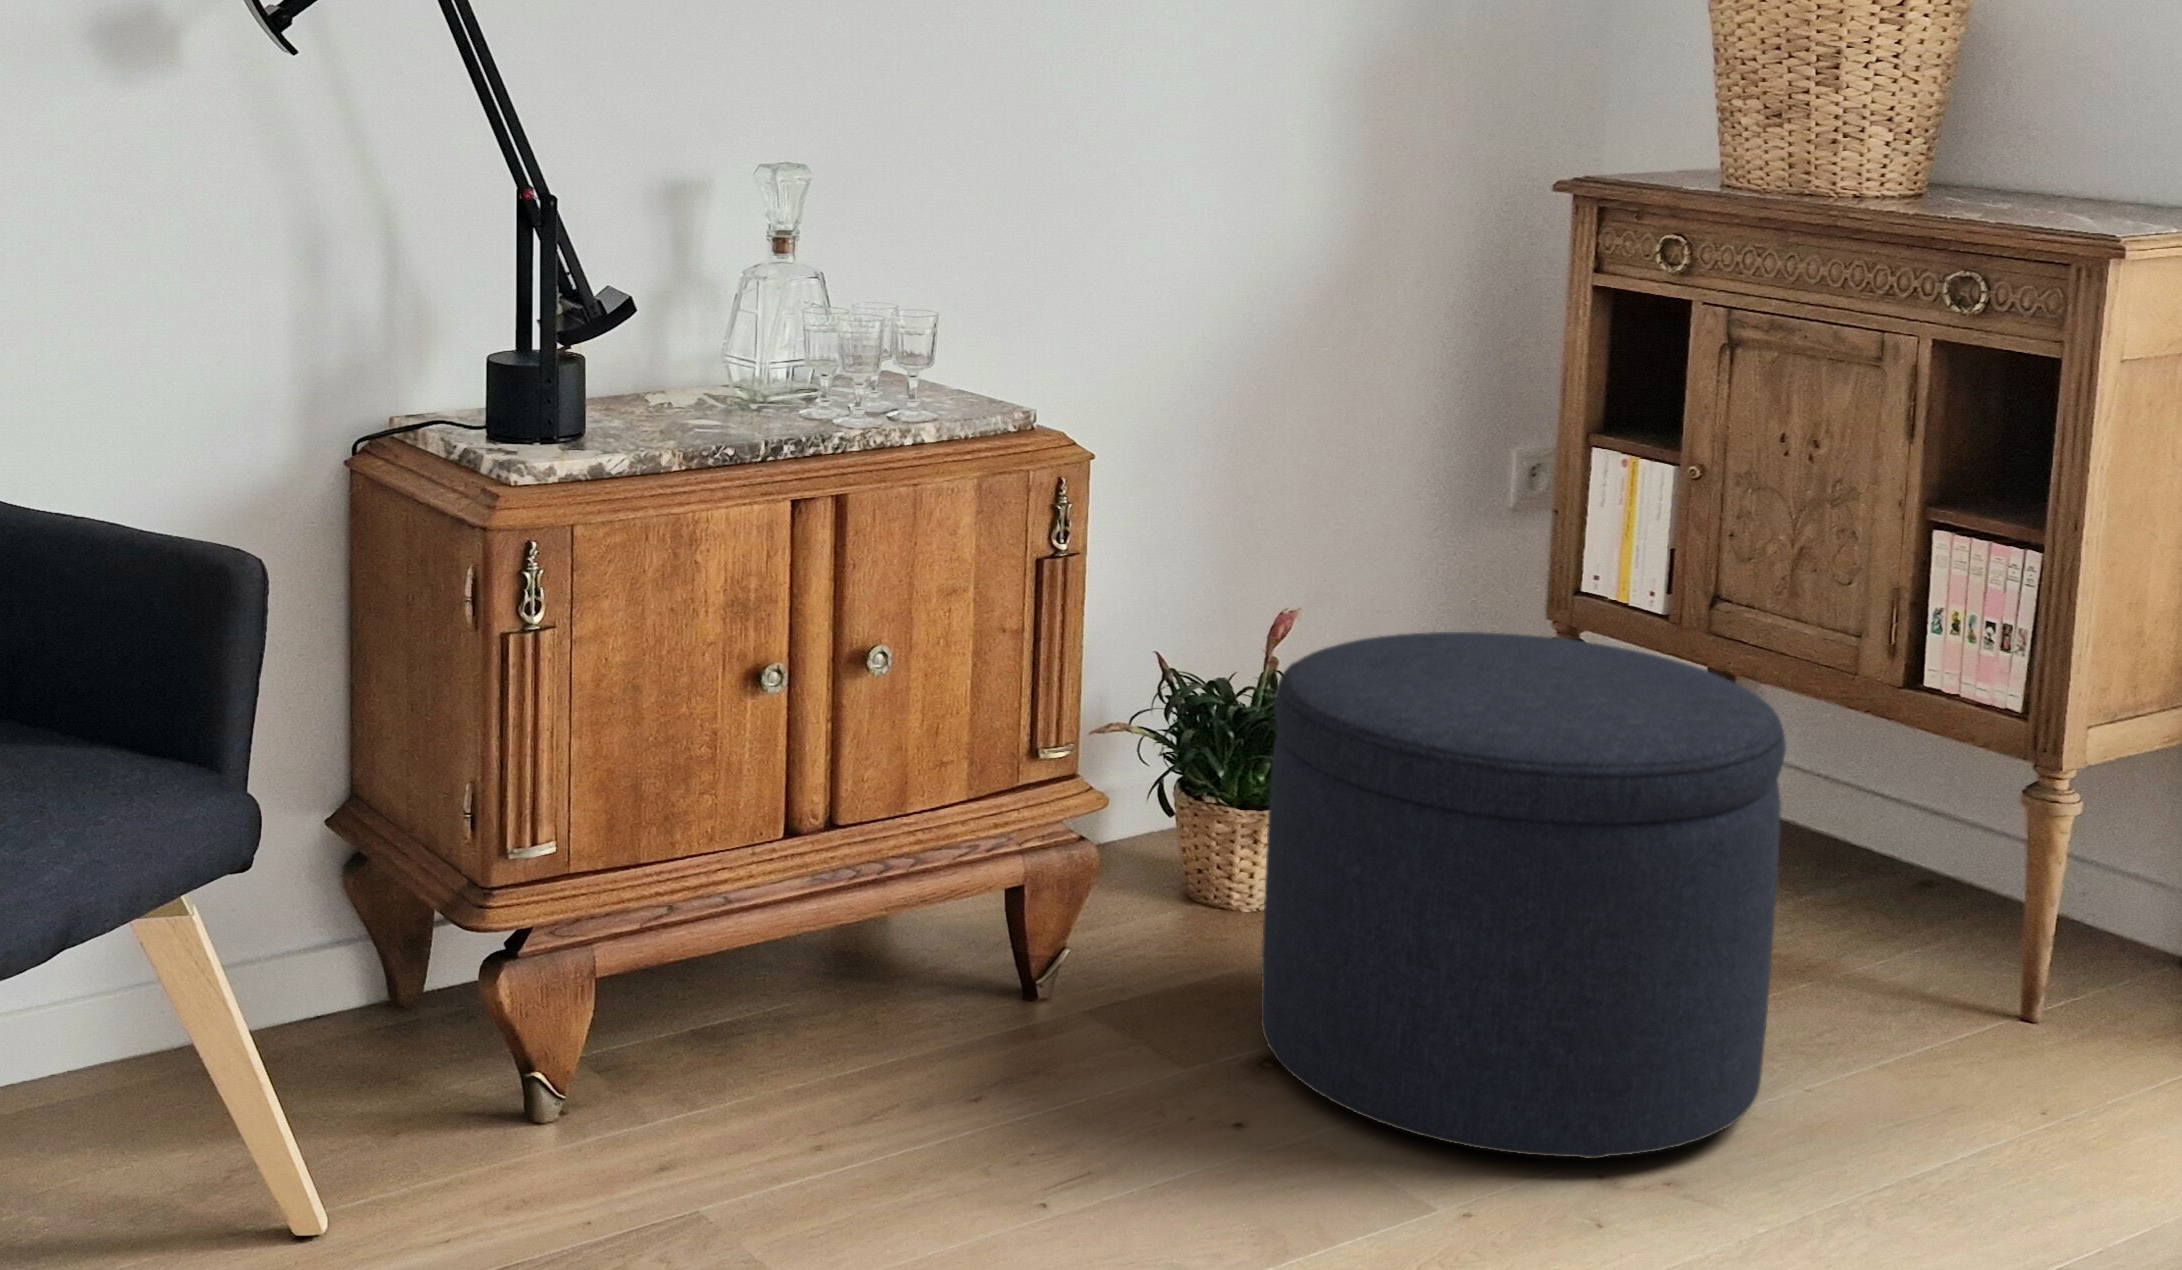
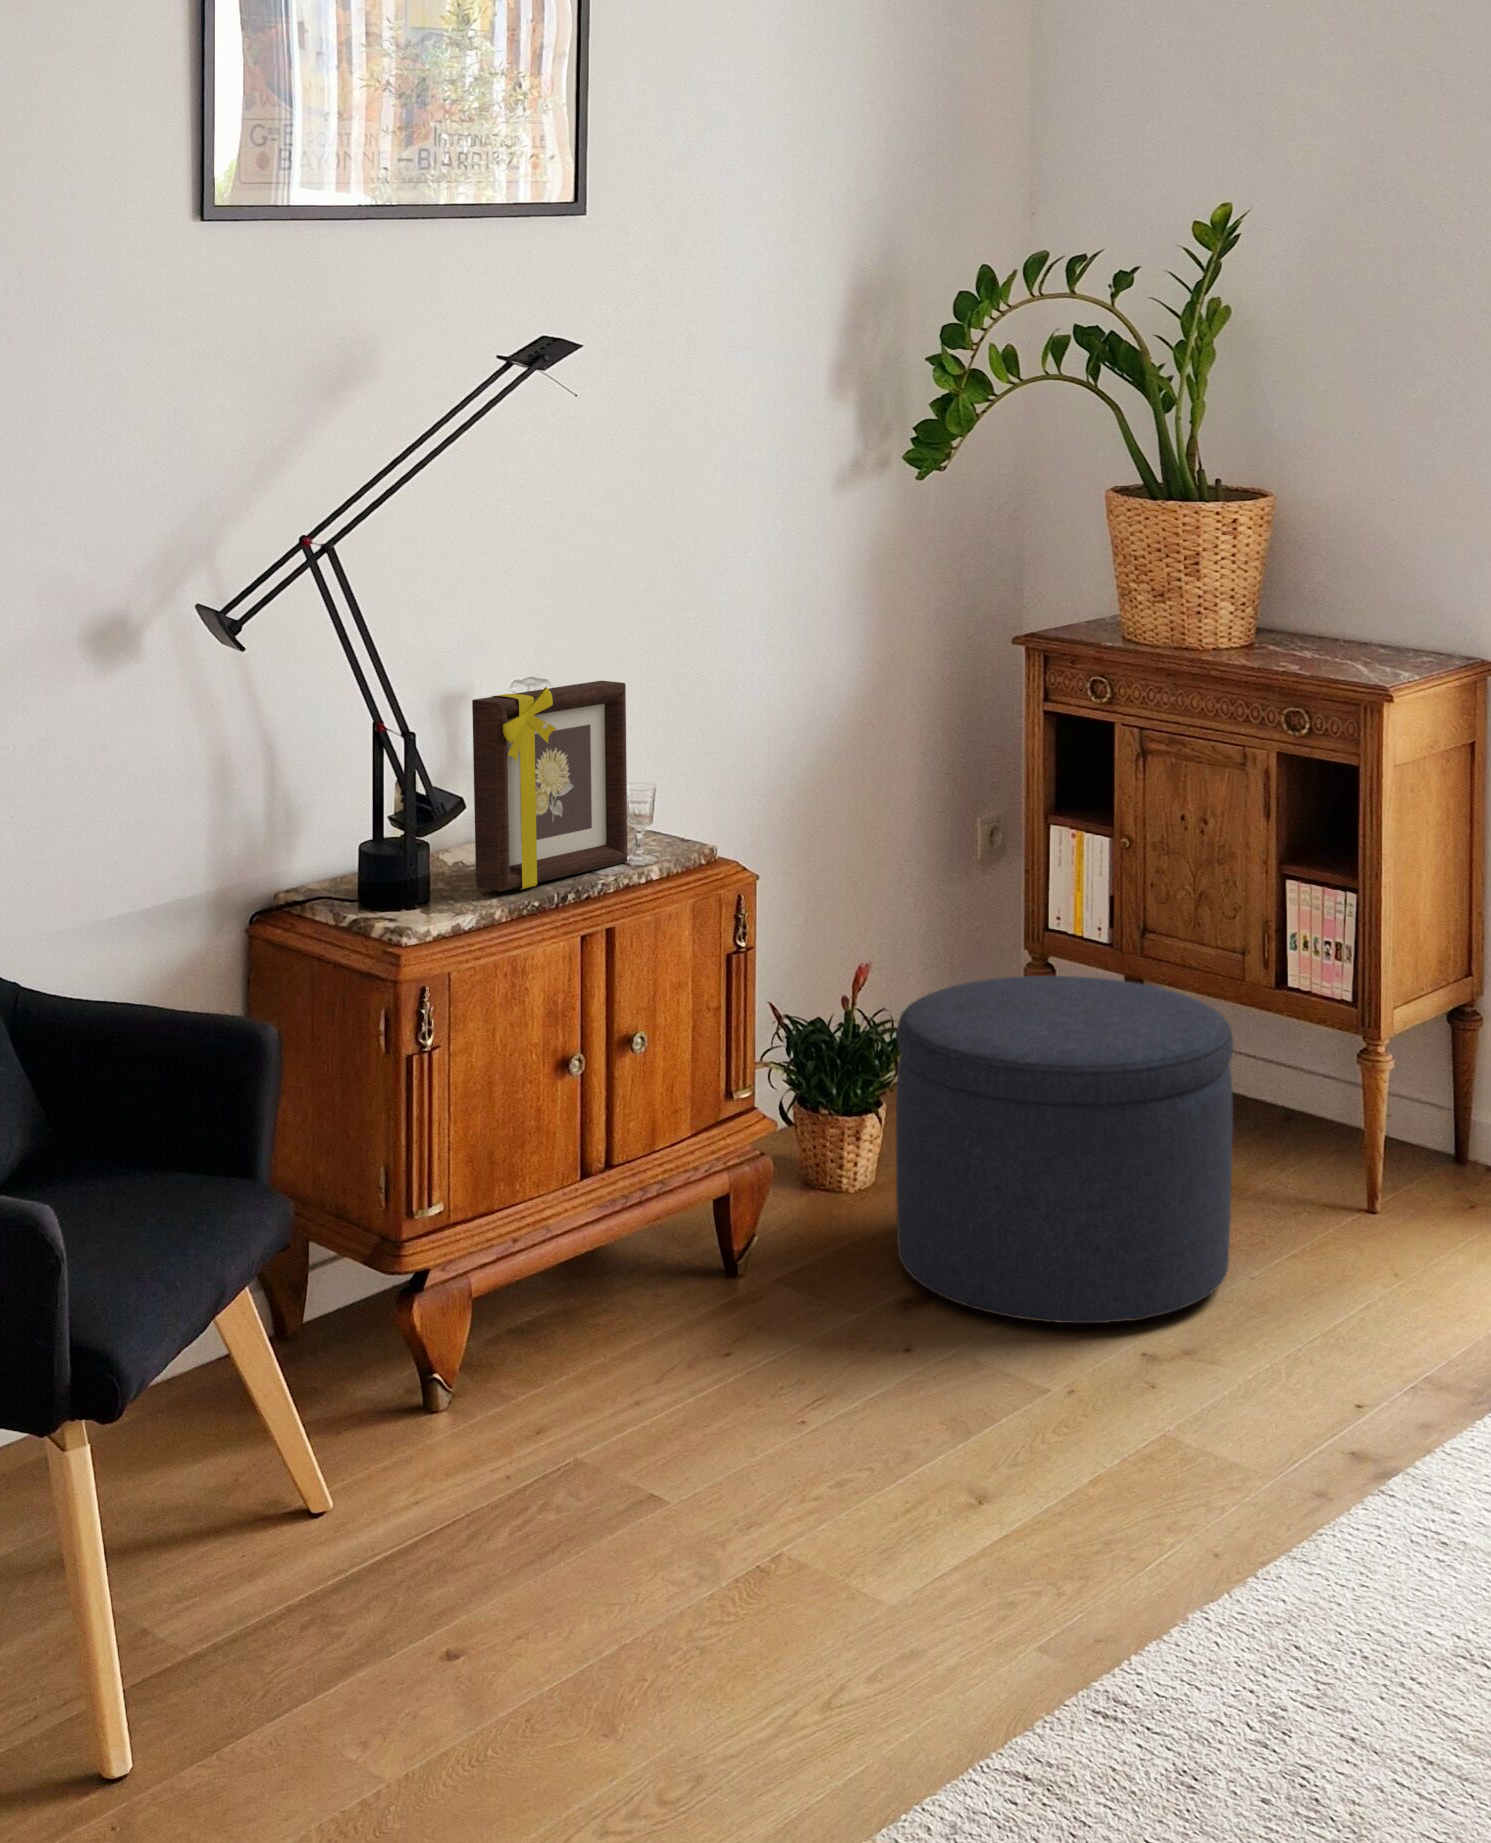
picture frame: none [664,145,913,428] -> present [472,681,628,891]

